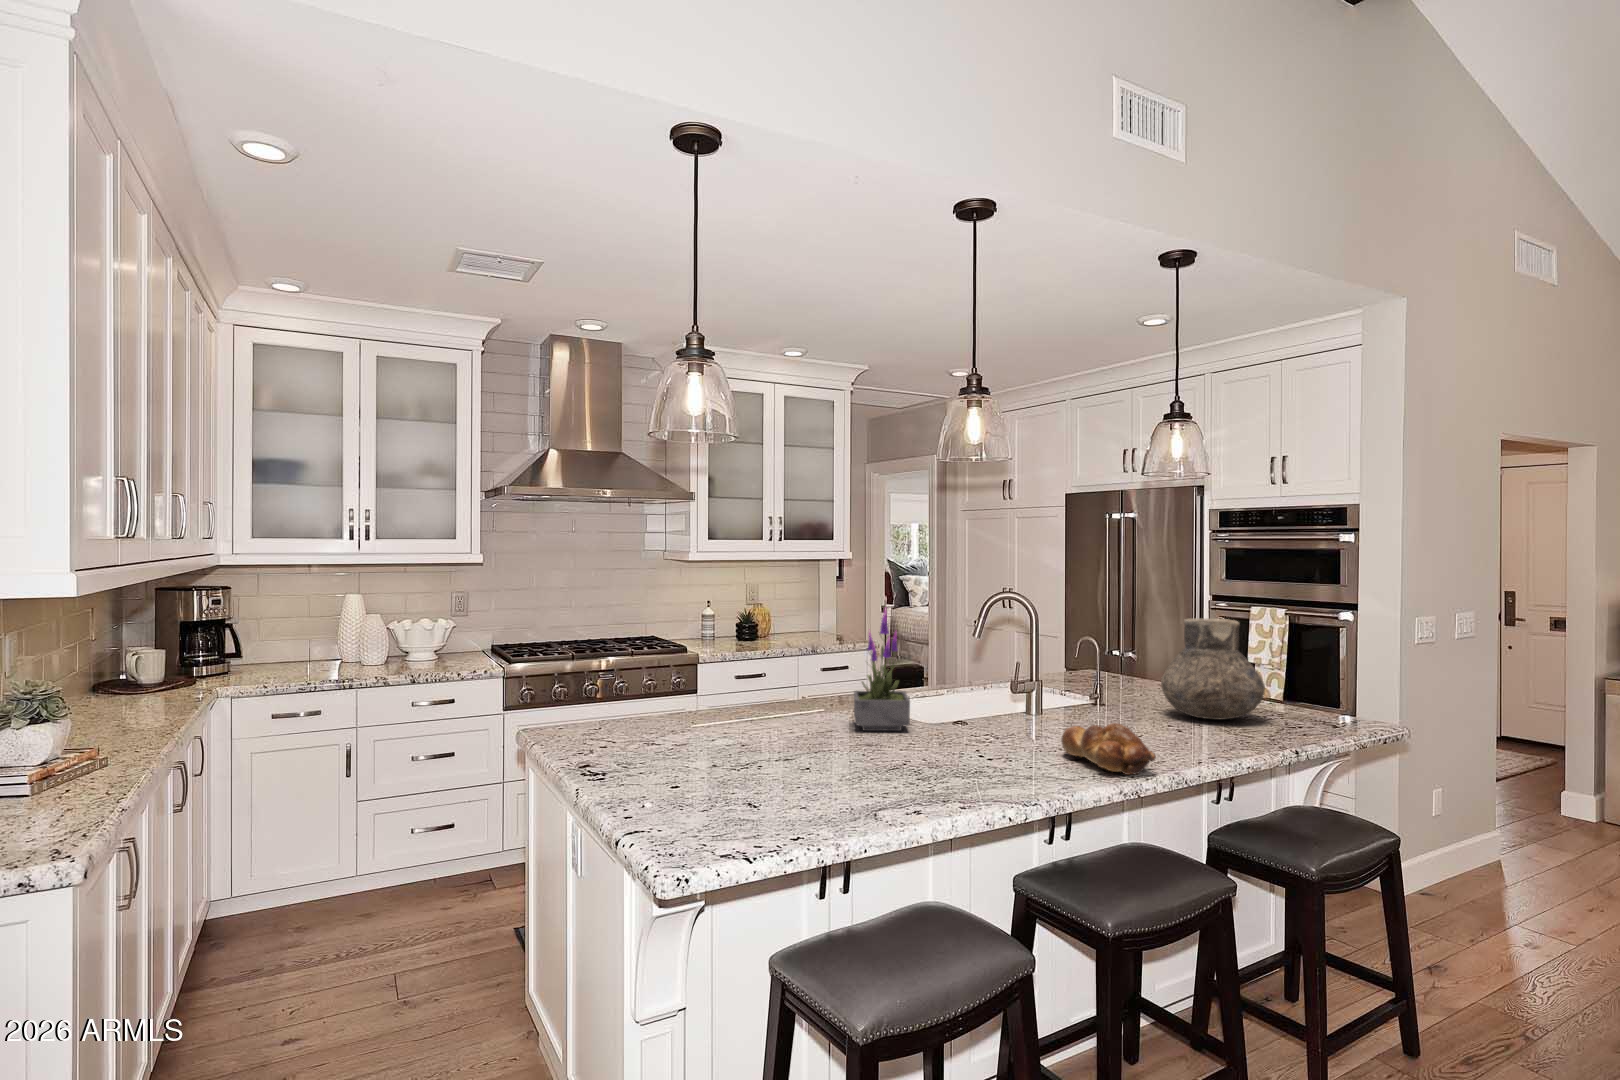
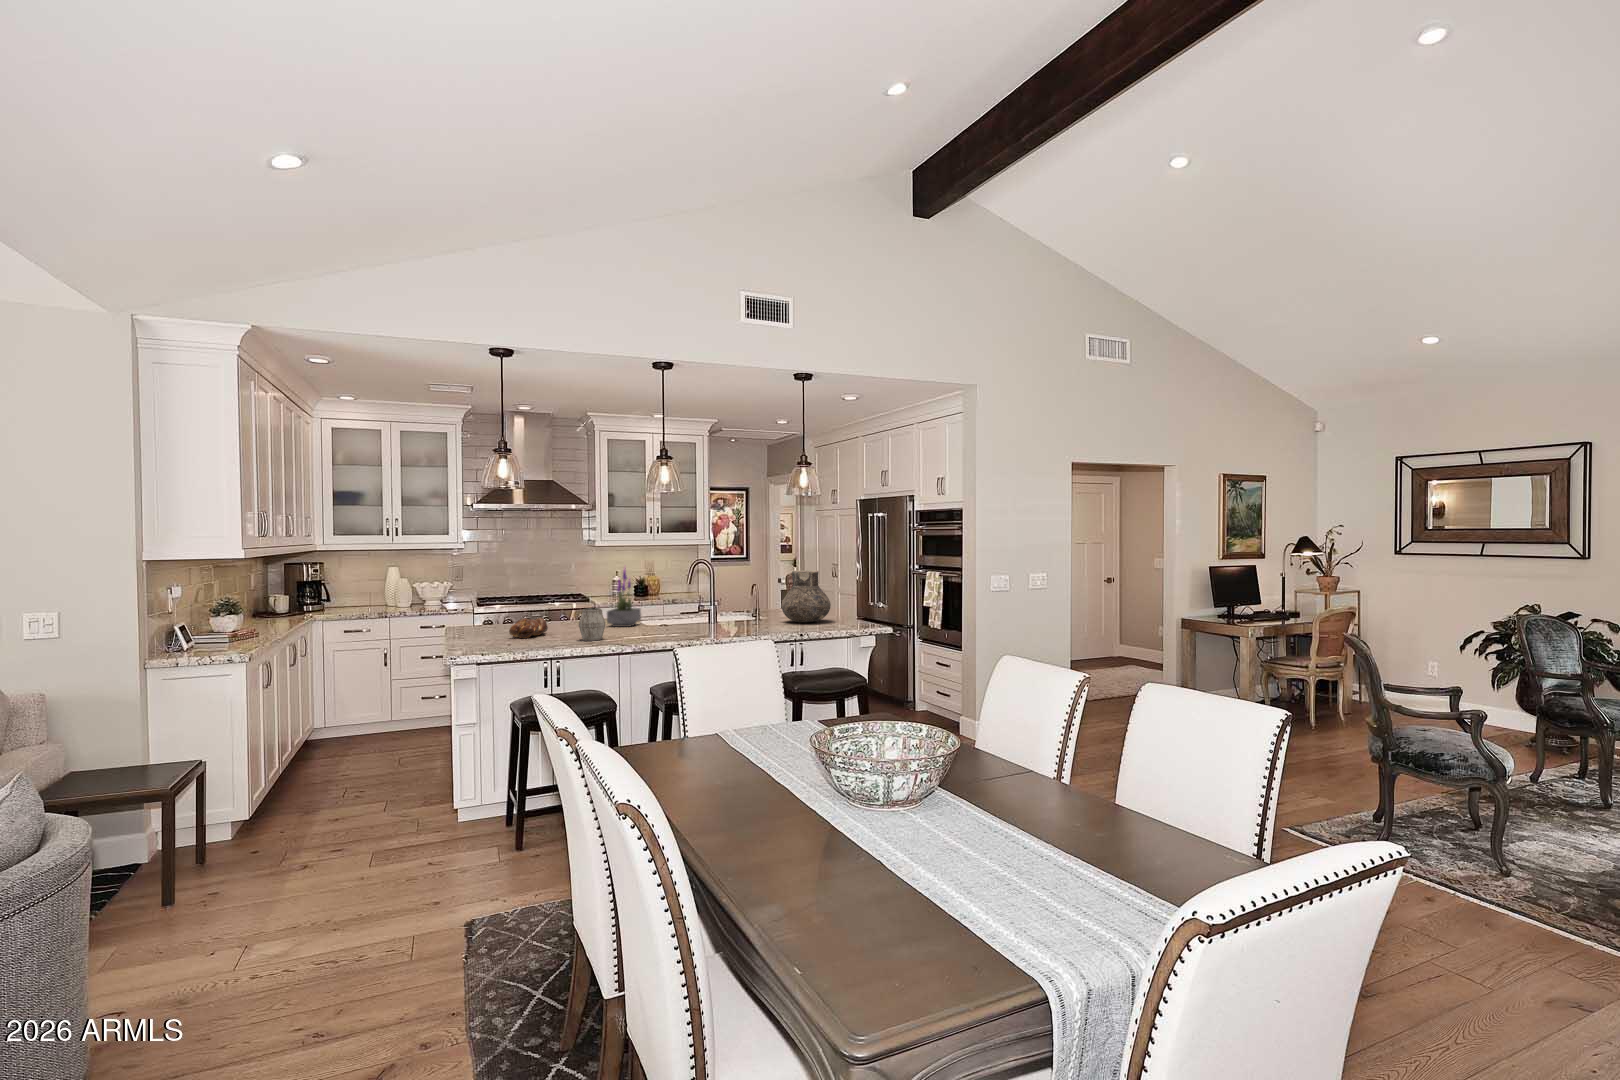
mug: none [897,714,956,794] -> present [579,608,605,641]
bread loaf: present [1061,723,1156,775] -> present [509,618,548,638]

